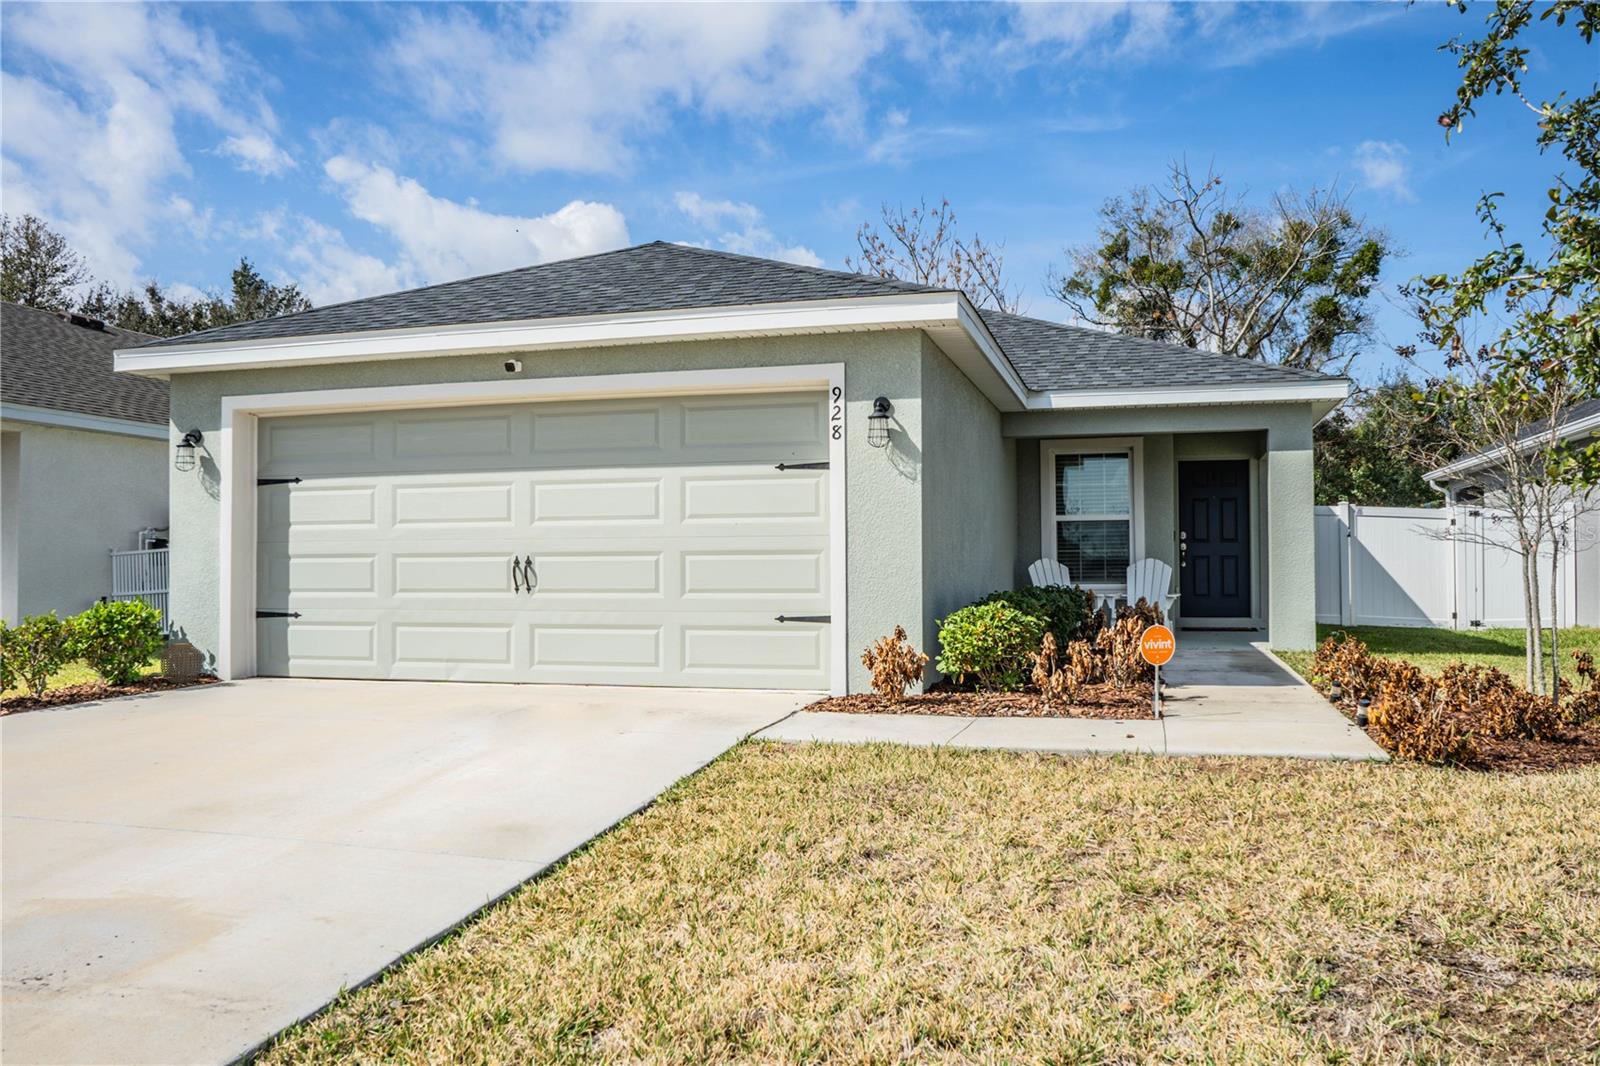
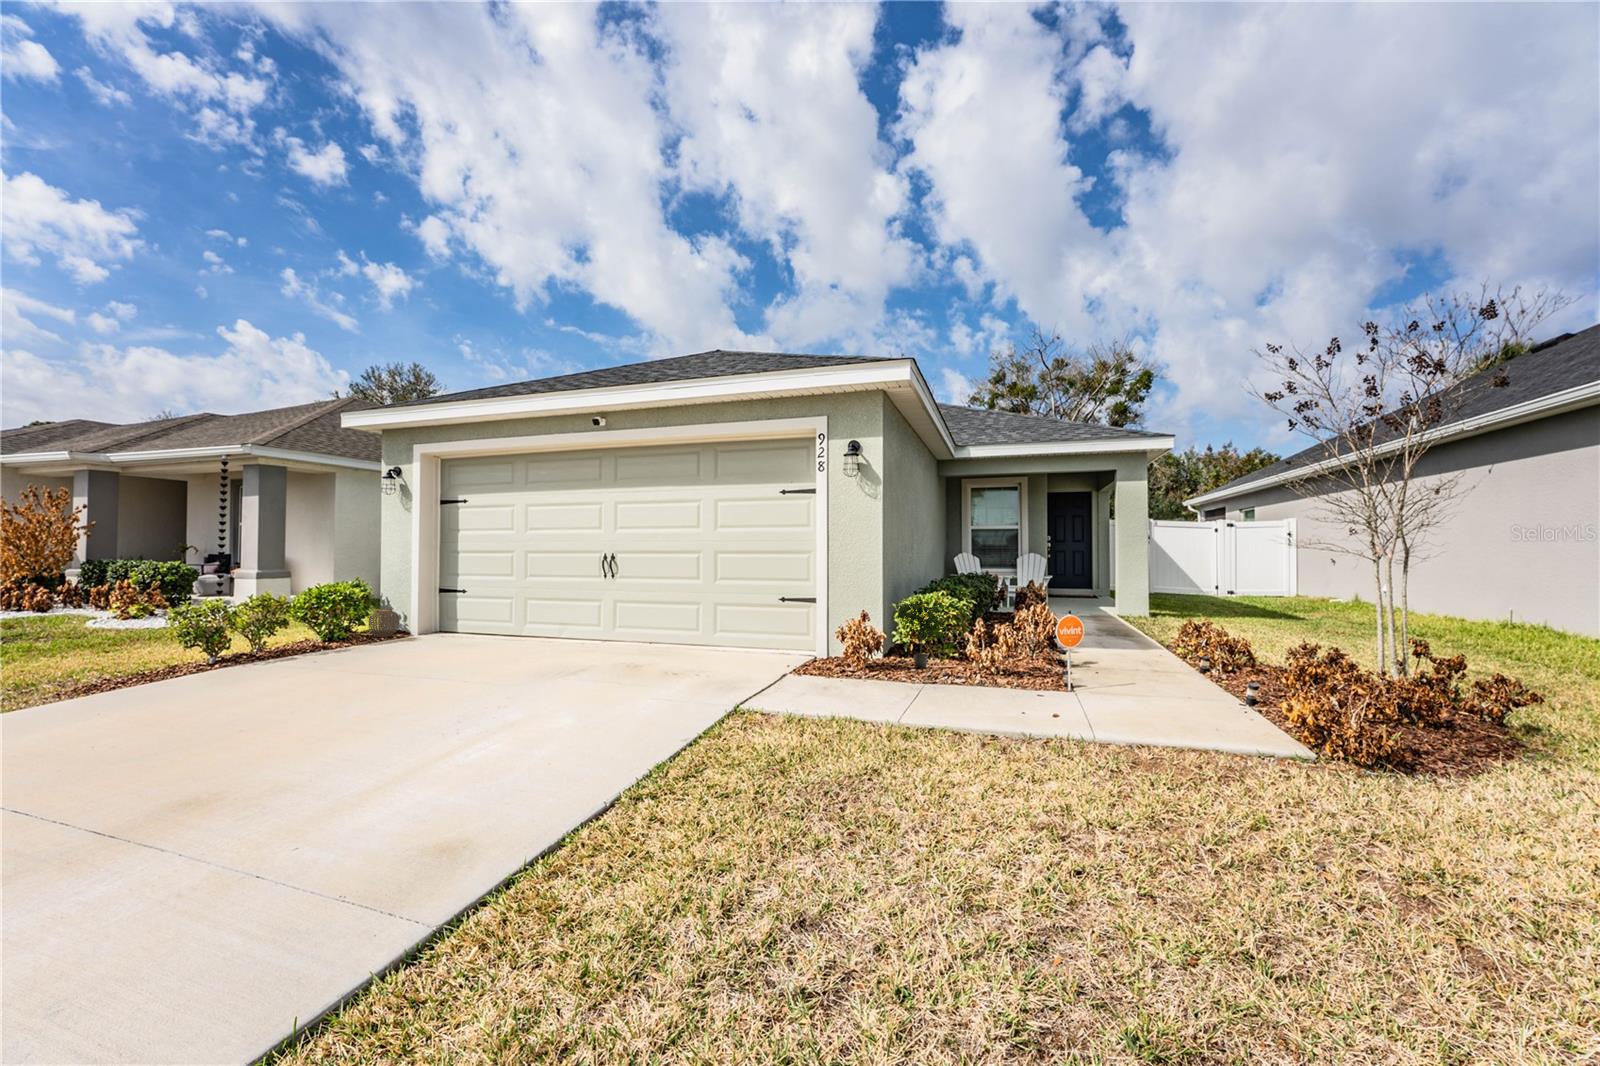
potted plant: none [935,614,1009,703] -> present [893,602,947,669]

